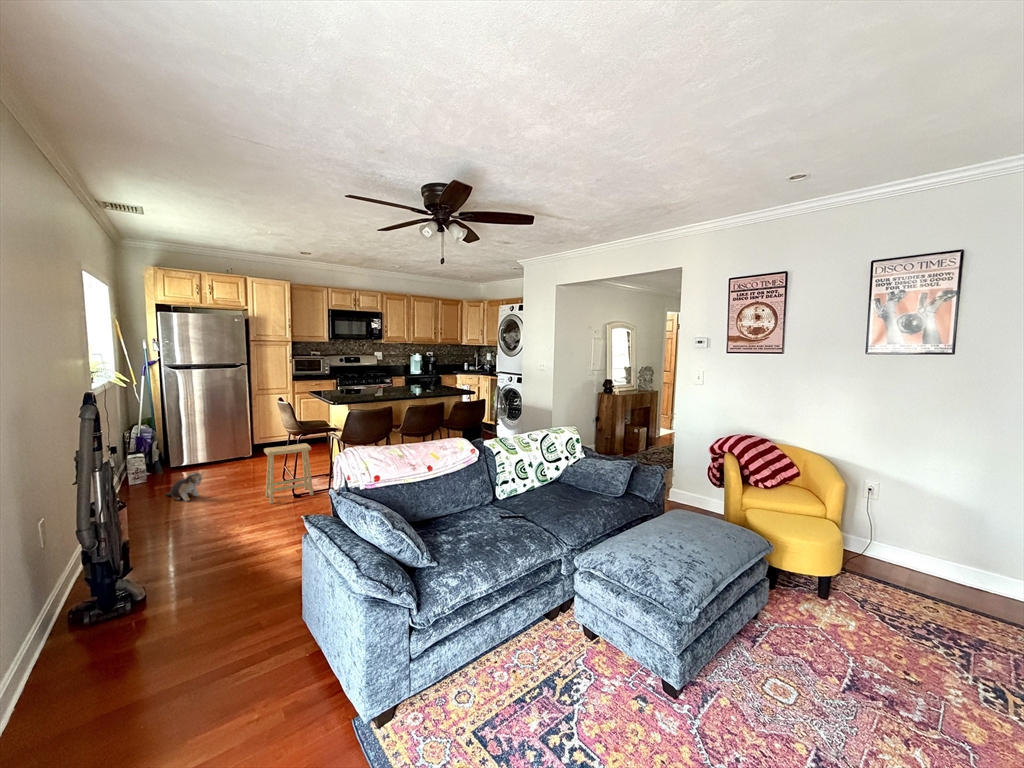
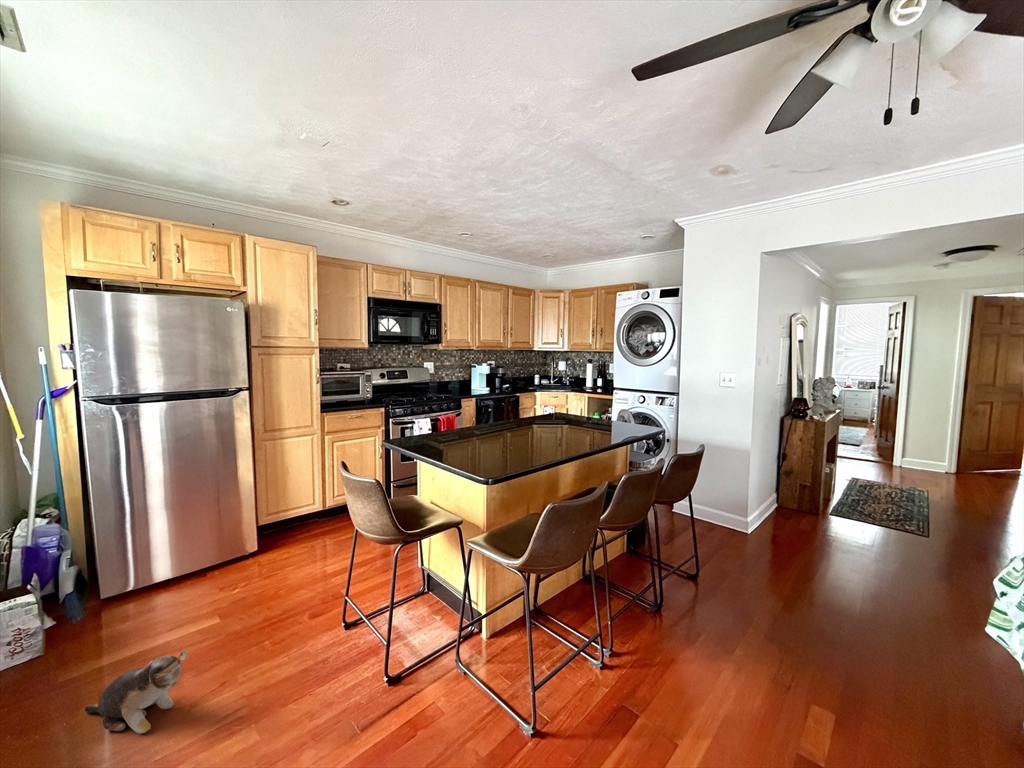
footstool: present [264,443,313,504] -> none [331,551,440,722]

